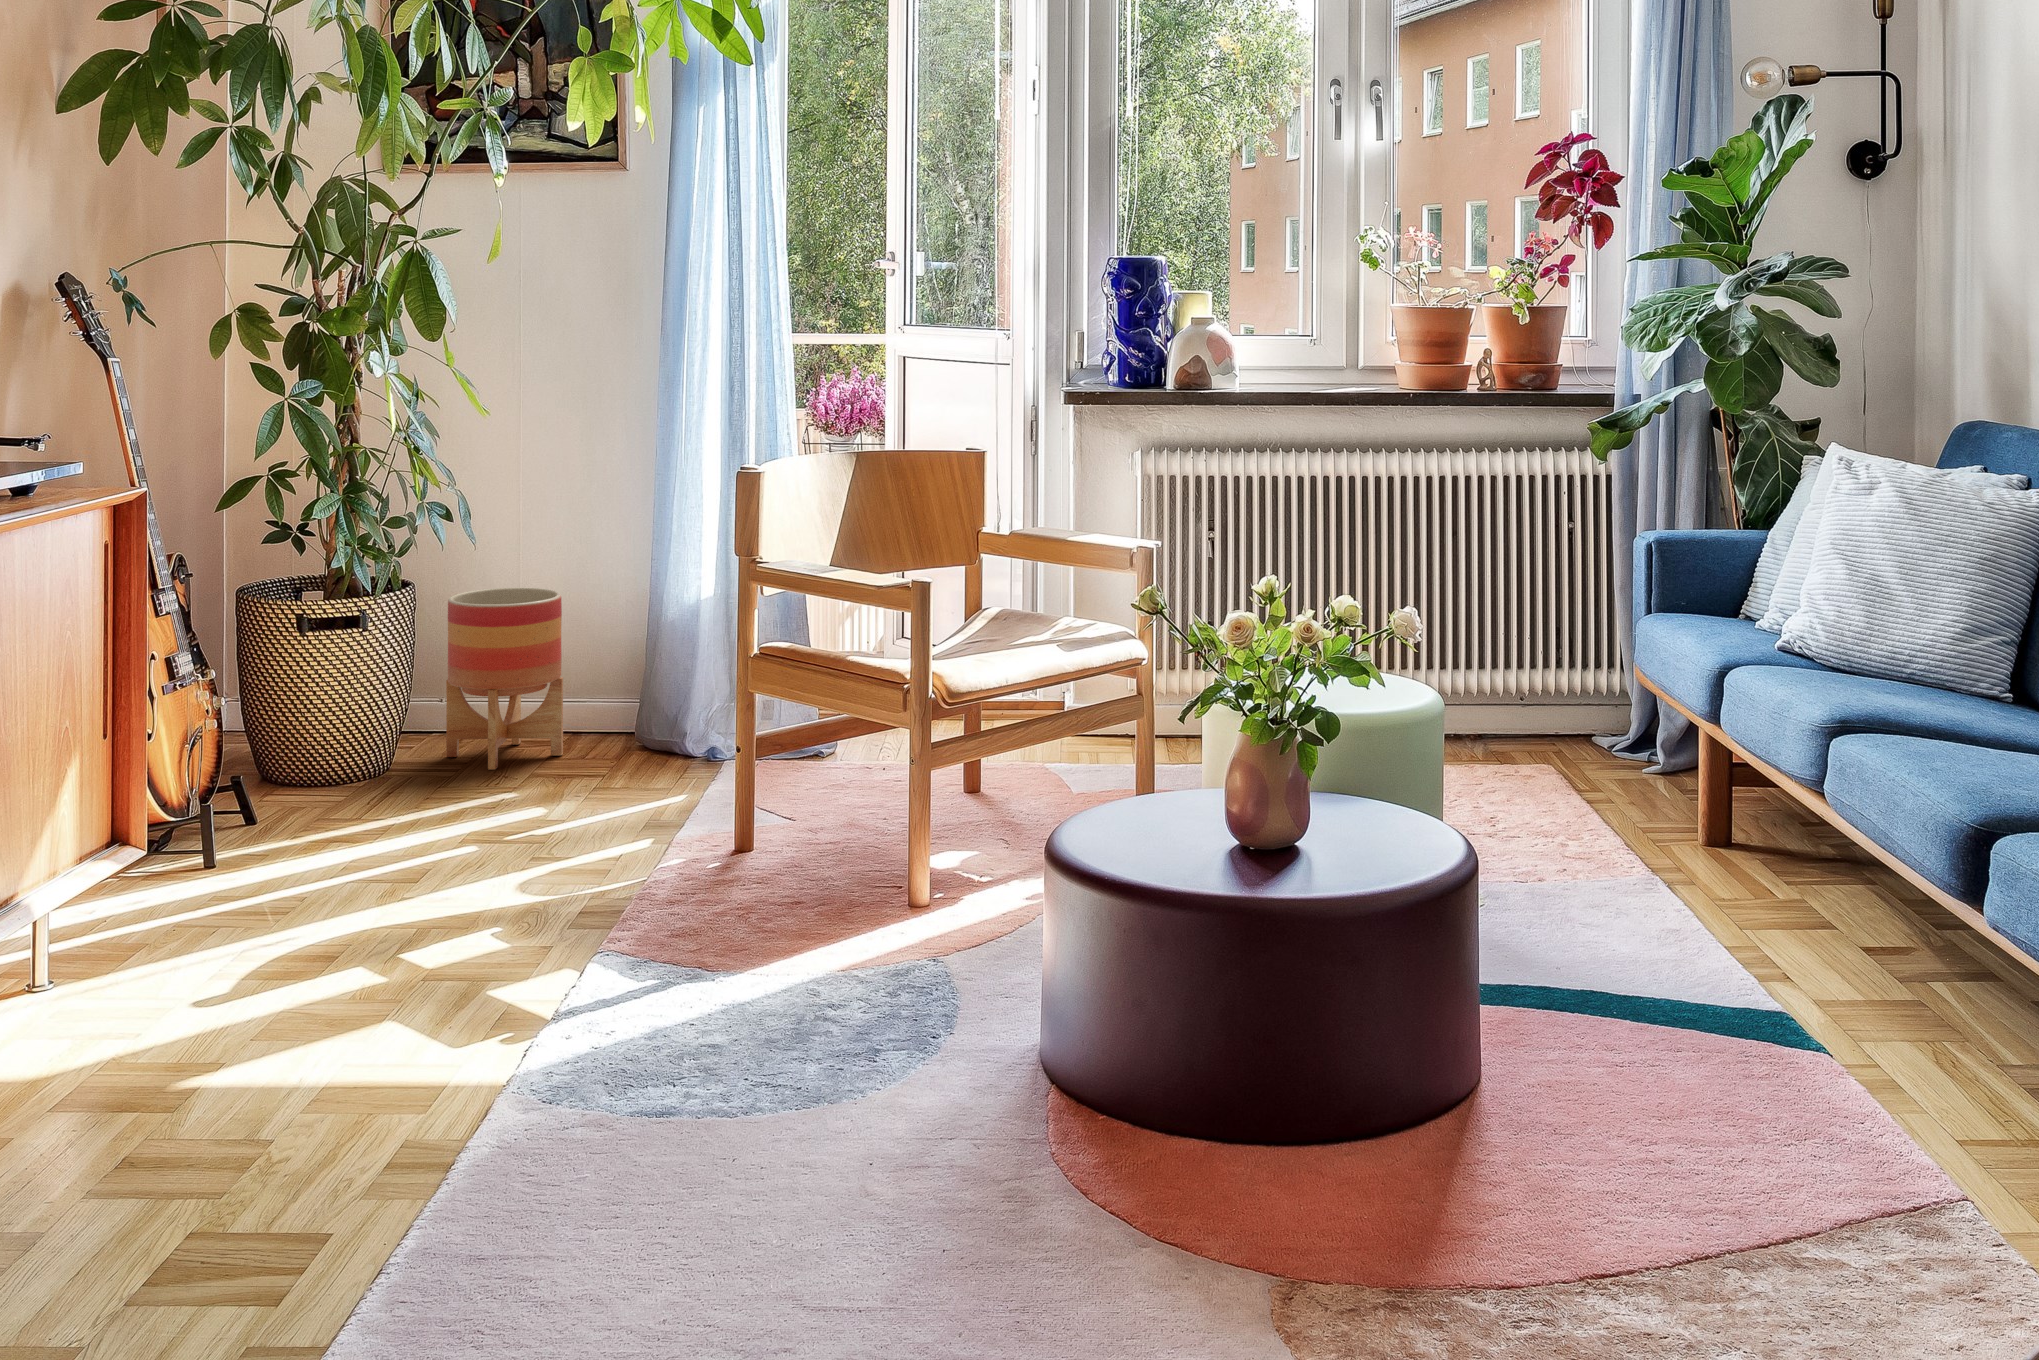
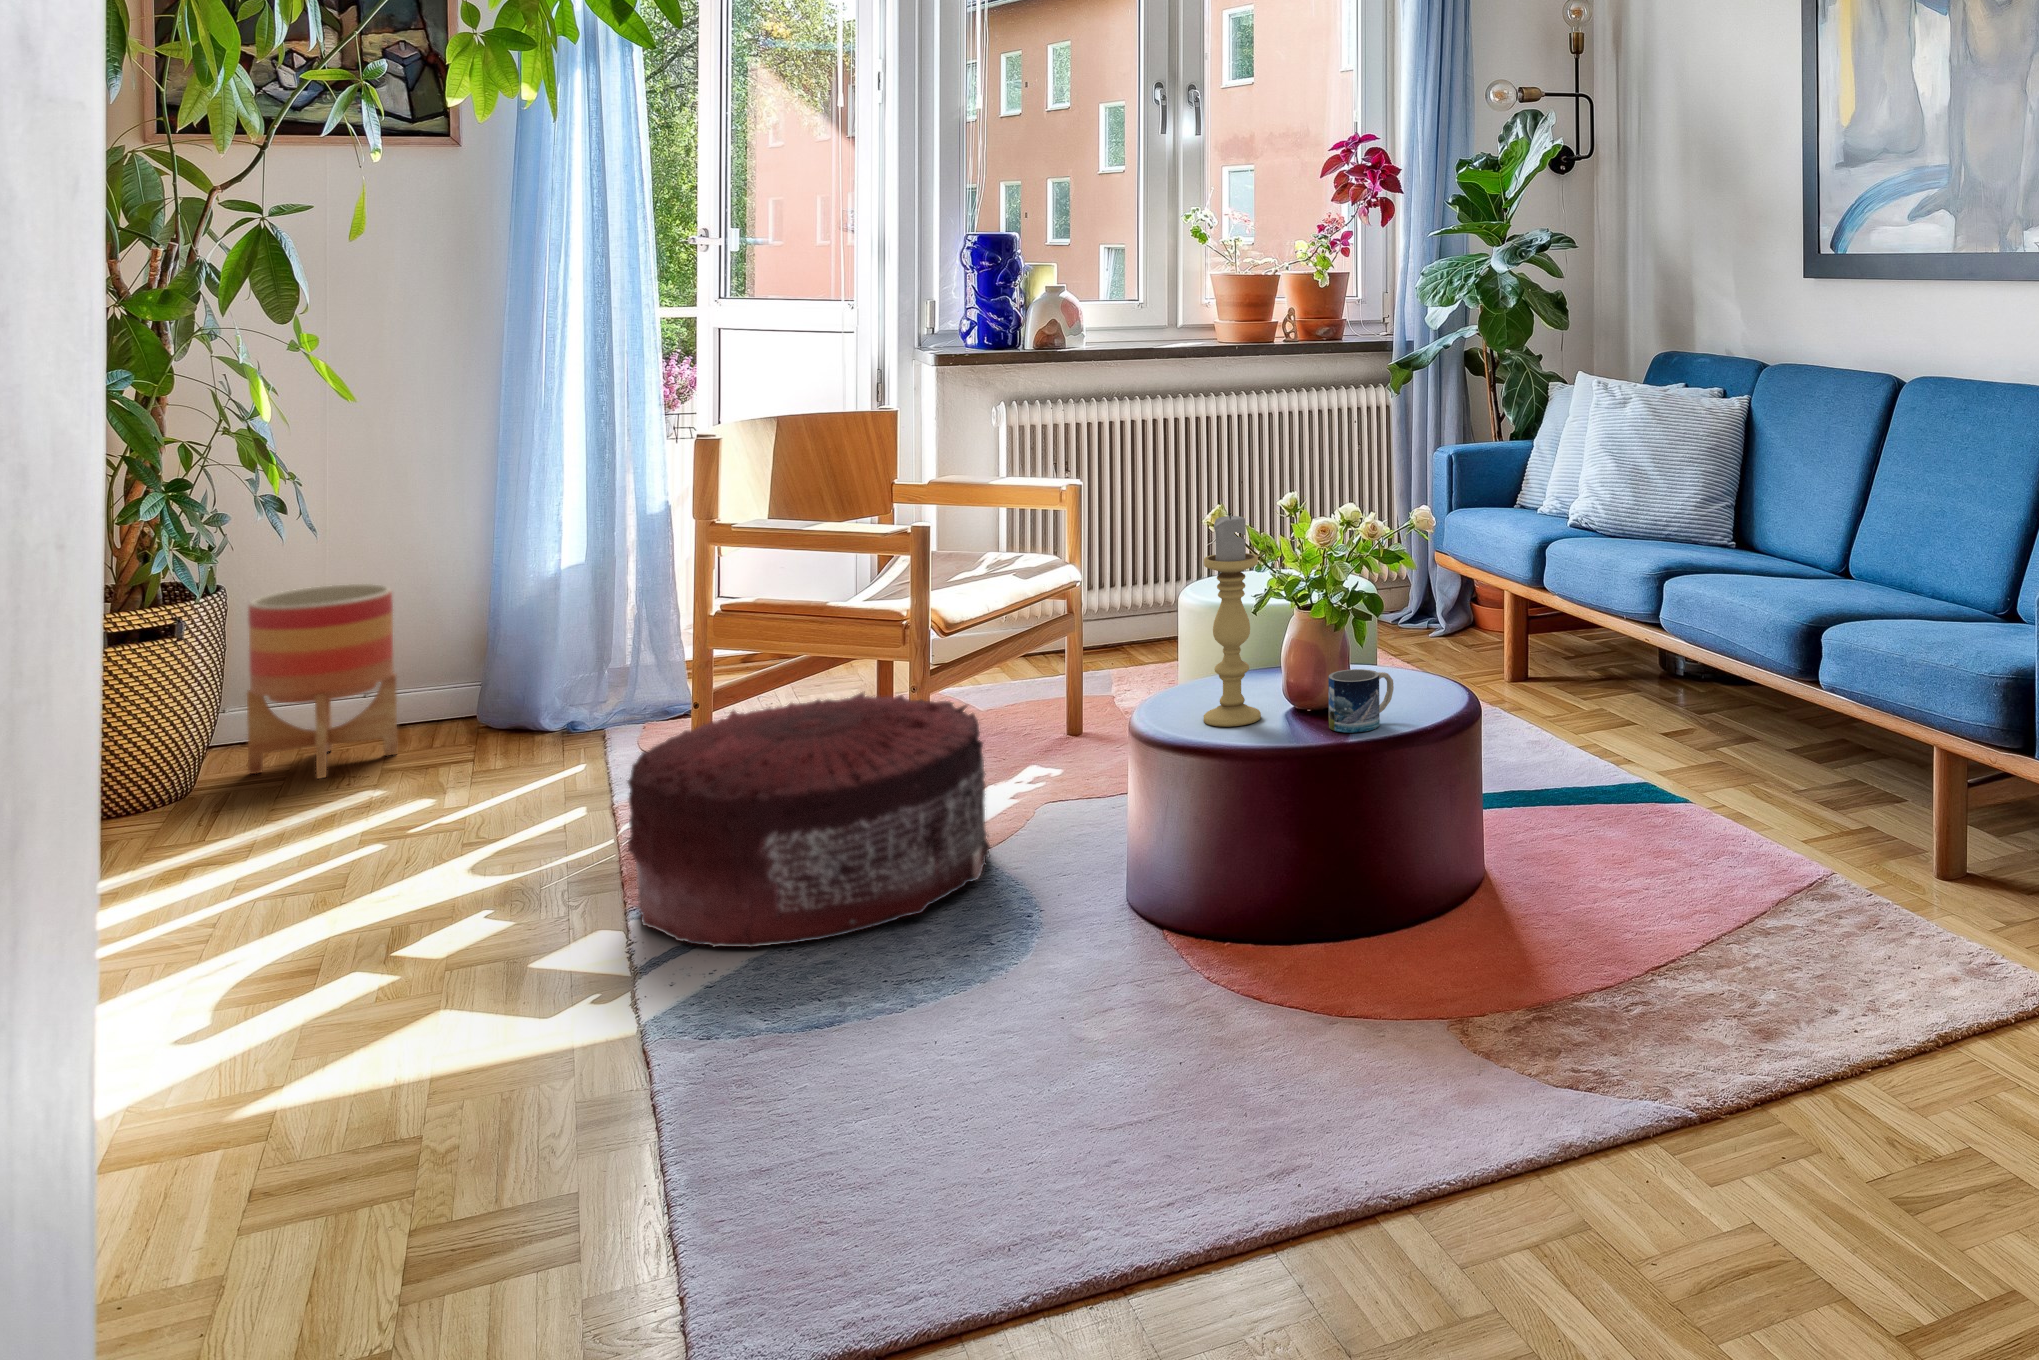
candle holder: none [1111,594,1179,855] -> present [1204,513,1261,727]
pouf: none [584,753,958,1018] -> present [628,693,990,948]
mug: none [1239,805,1328,887] -> present [1328,669,1394,733]

